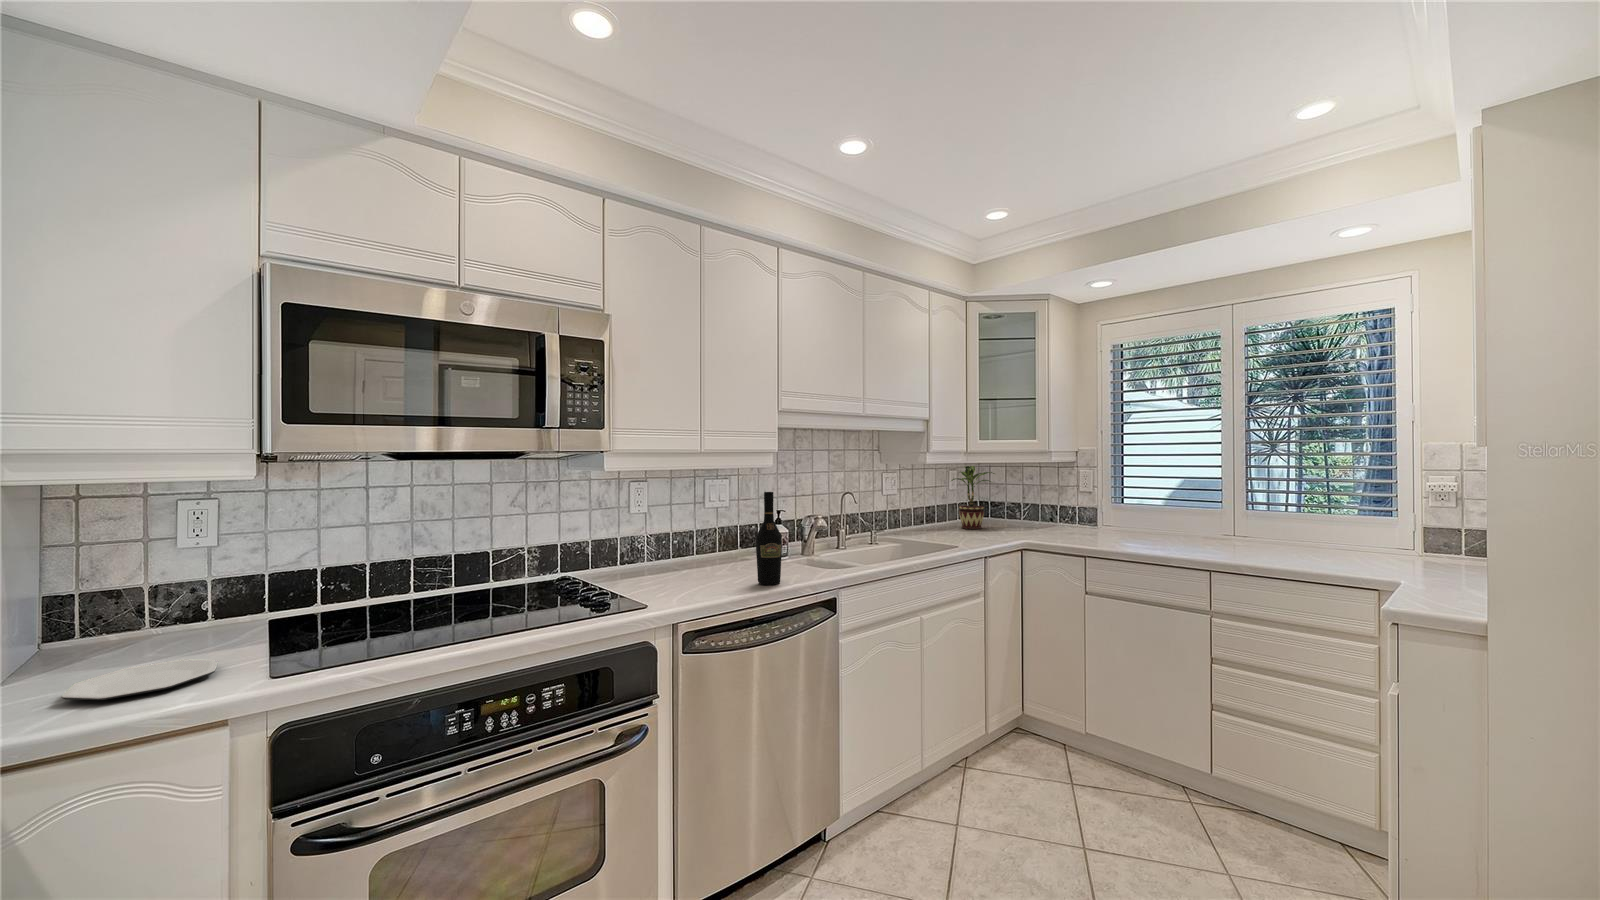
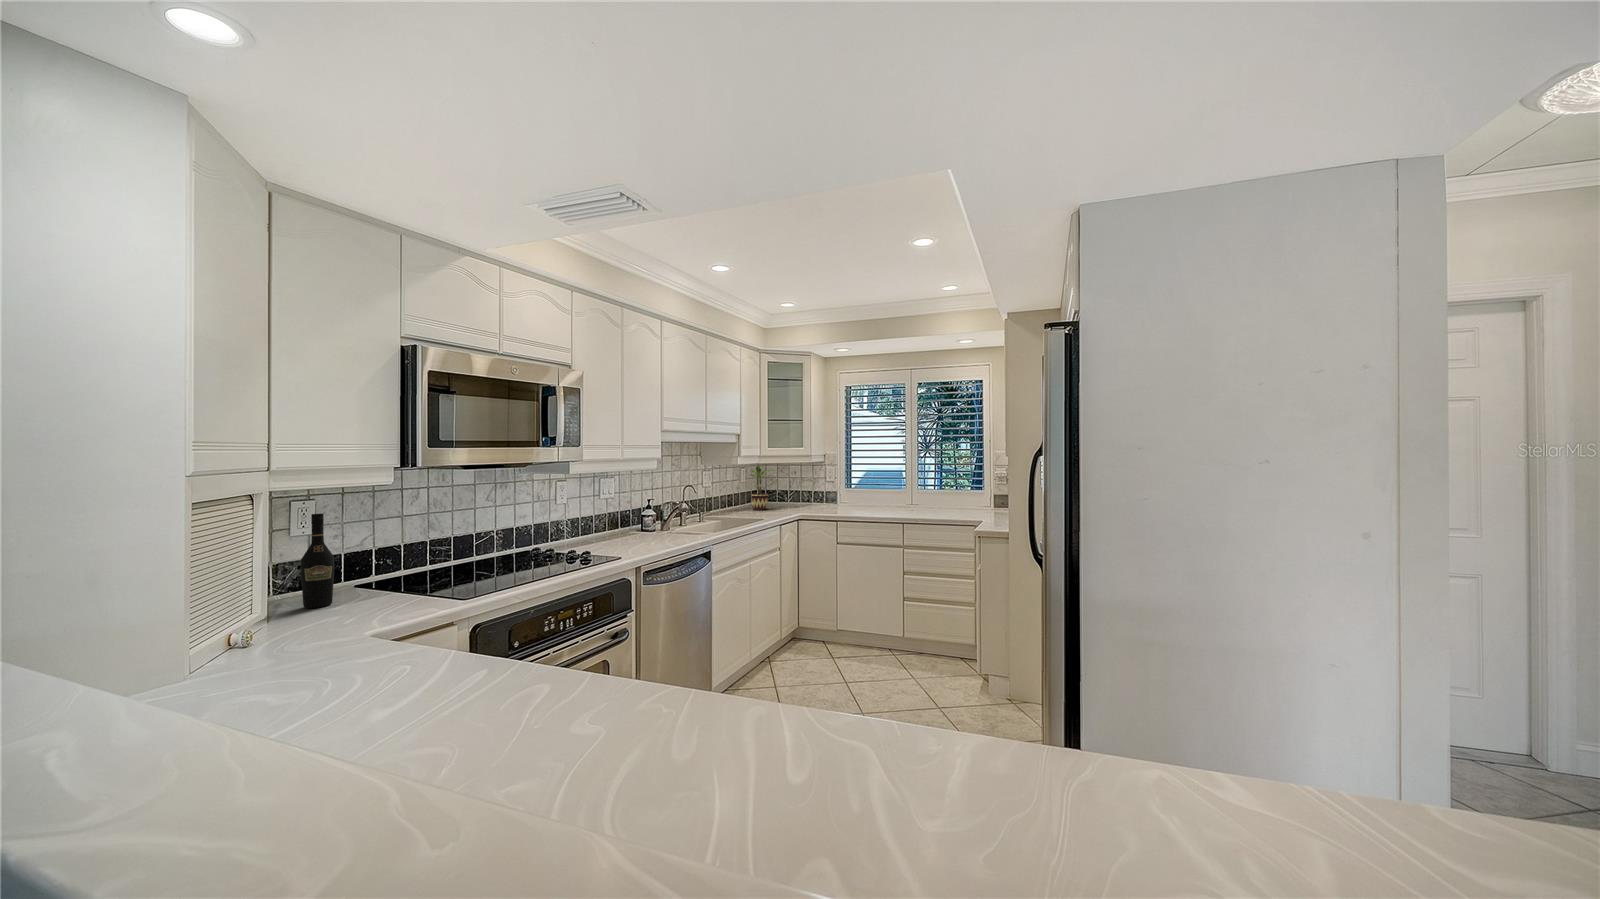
wine bottle: present [756,492,782,585] -> present [301,513,334,608]
plate: present [61,659,219,700] -> none [322,601,407,621]

